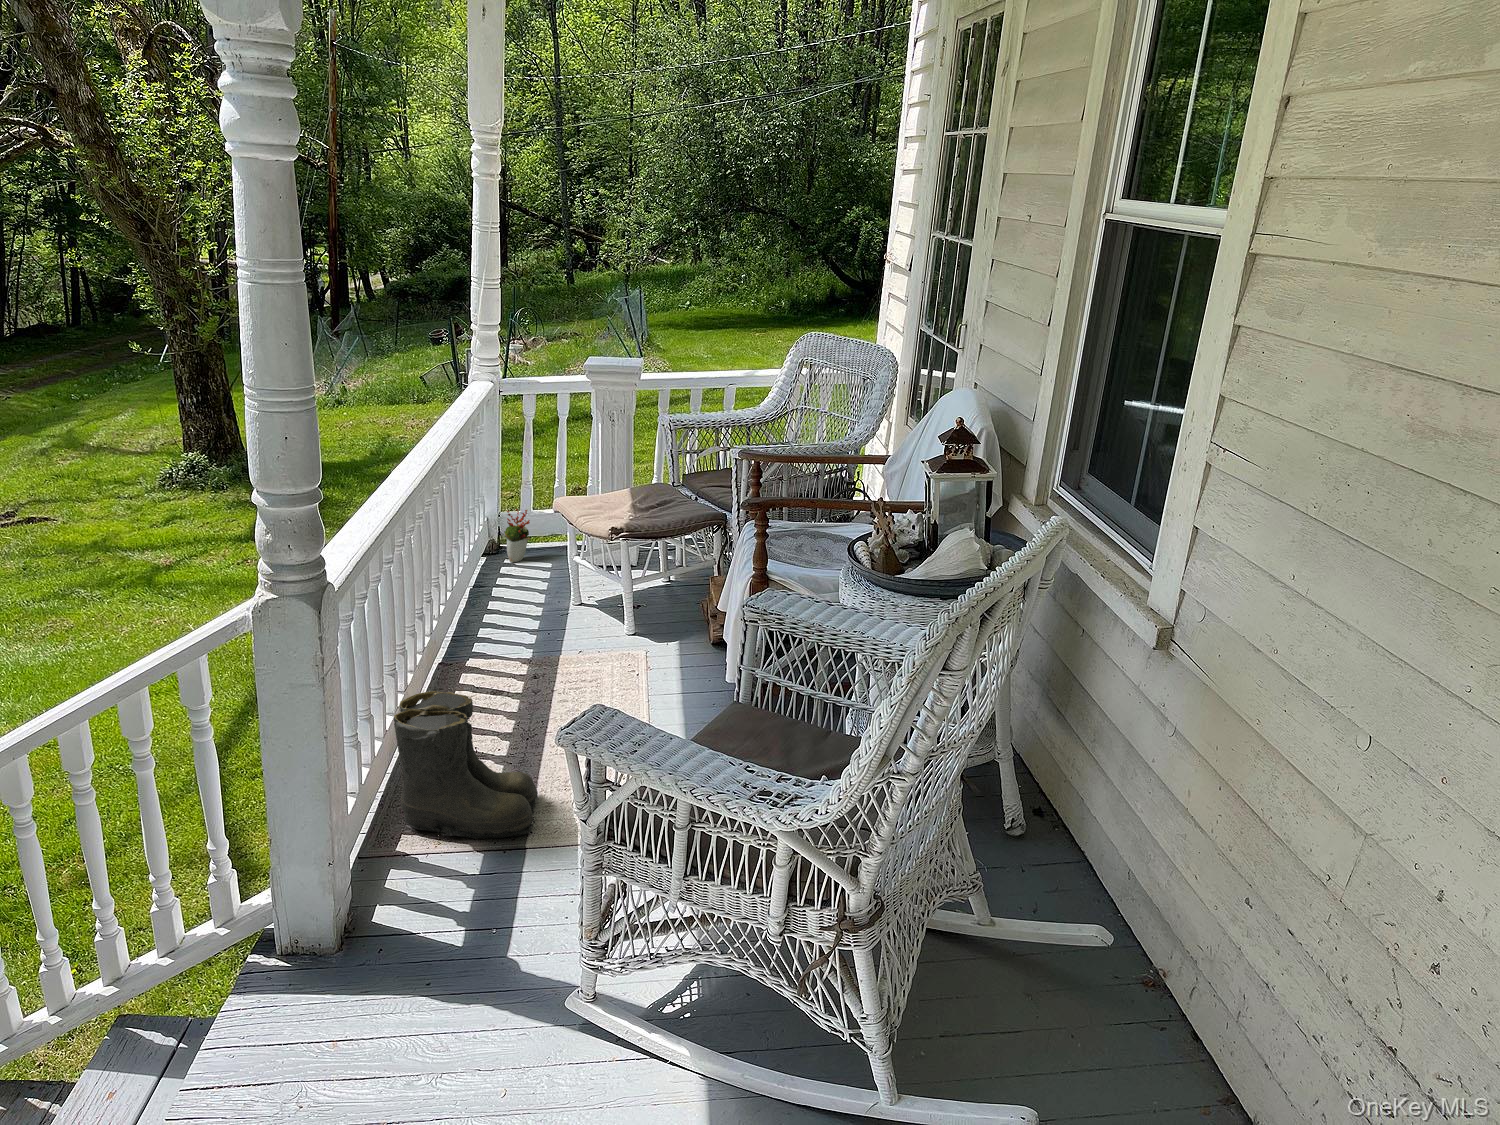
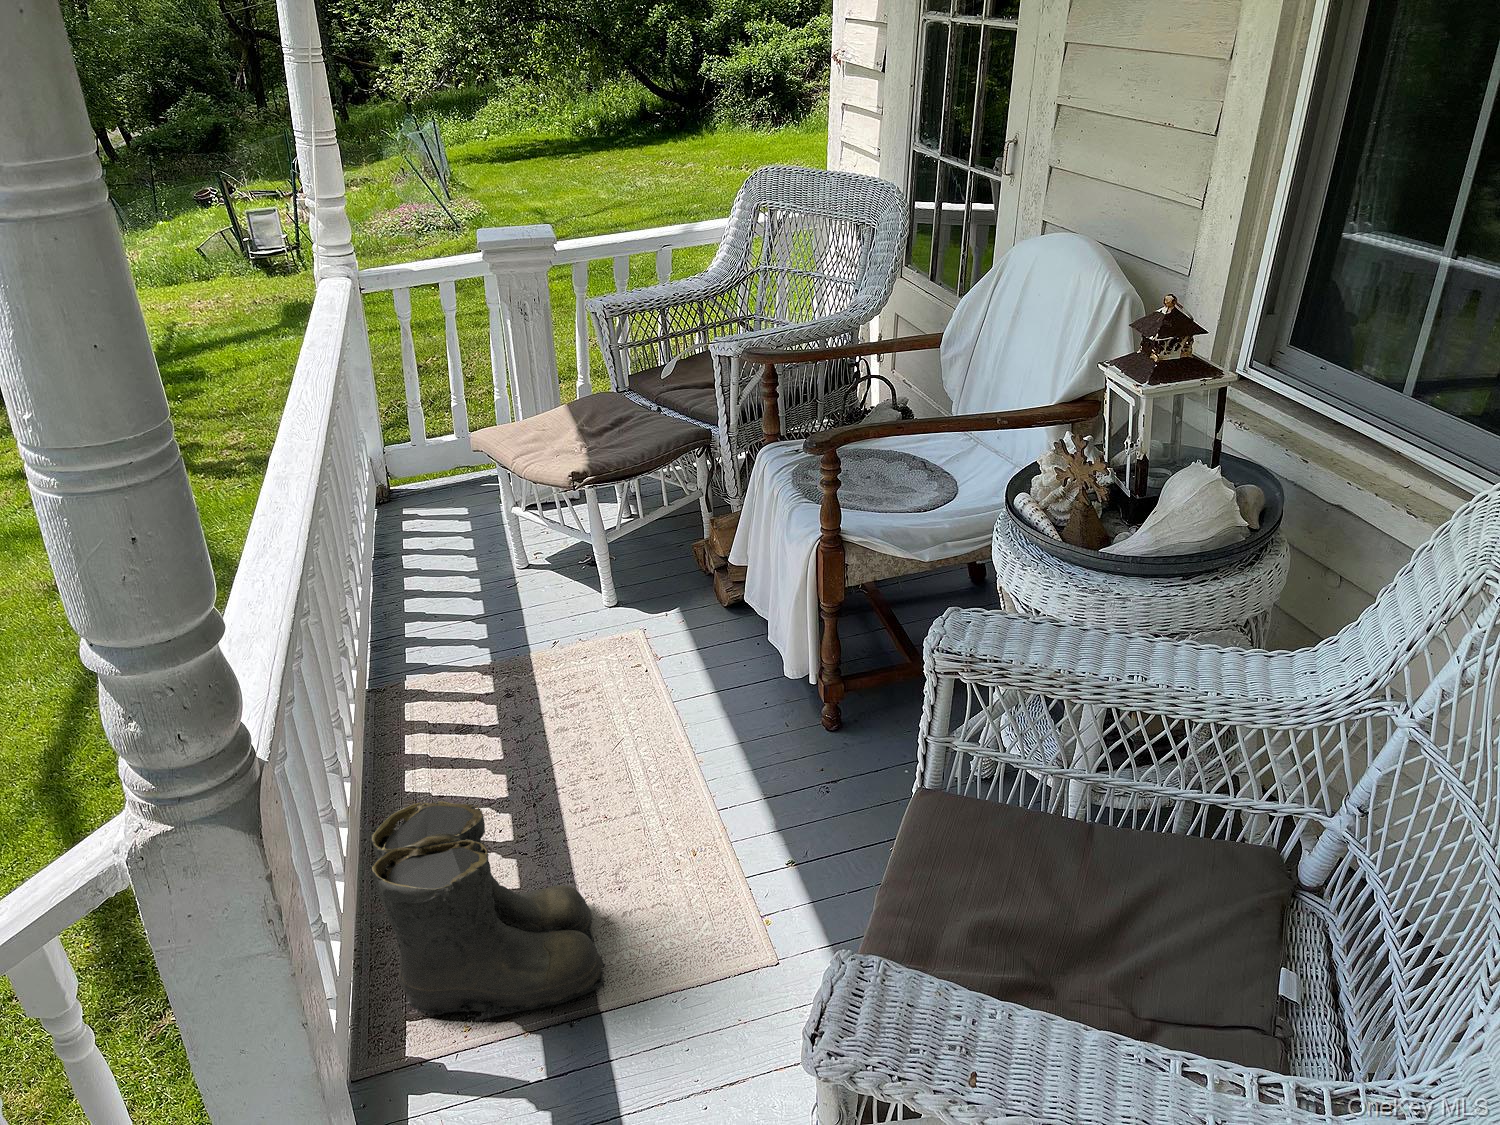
decorative plant: present [504,509,531,562] -> none [392,441,429,511]

